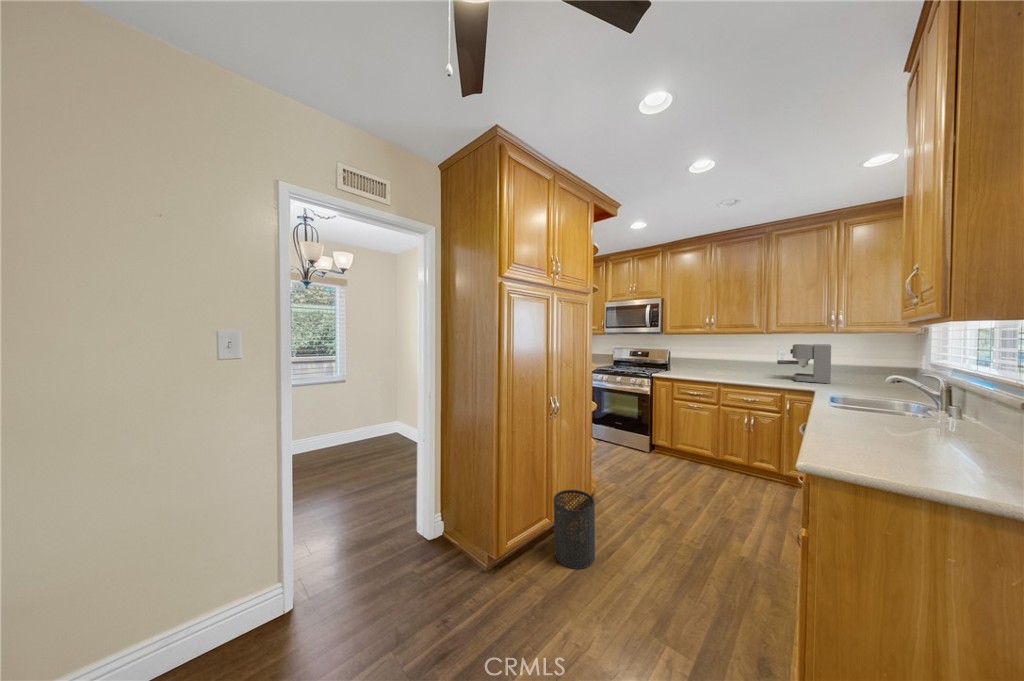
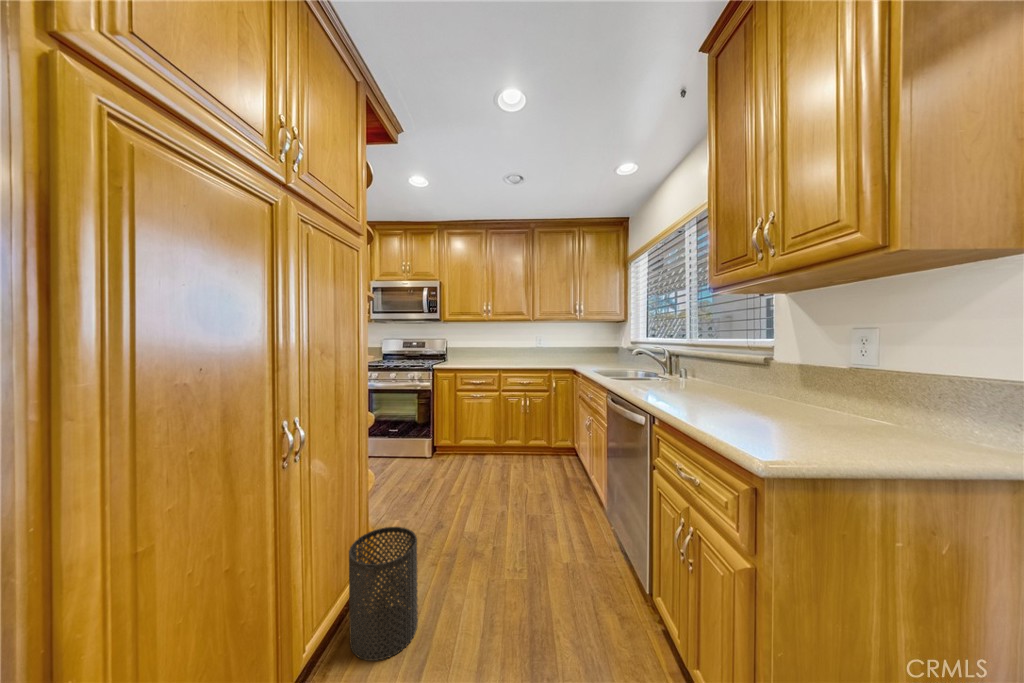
coffee maker: present [777,344,831,384] -> none [539,331,575,363]

